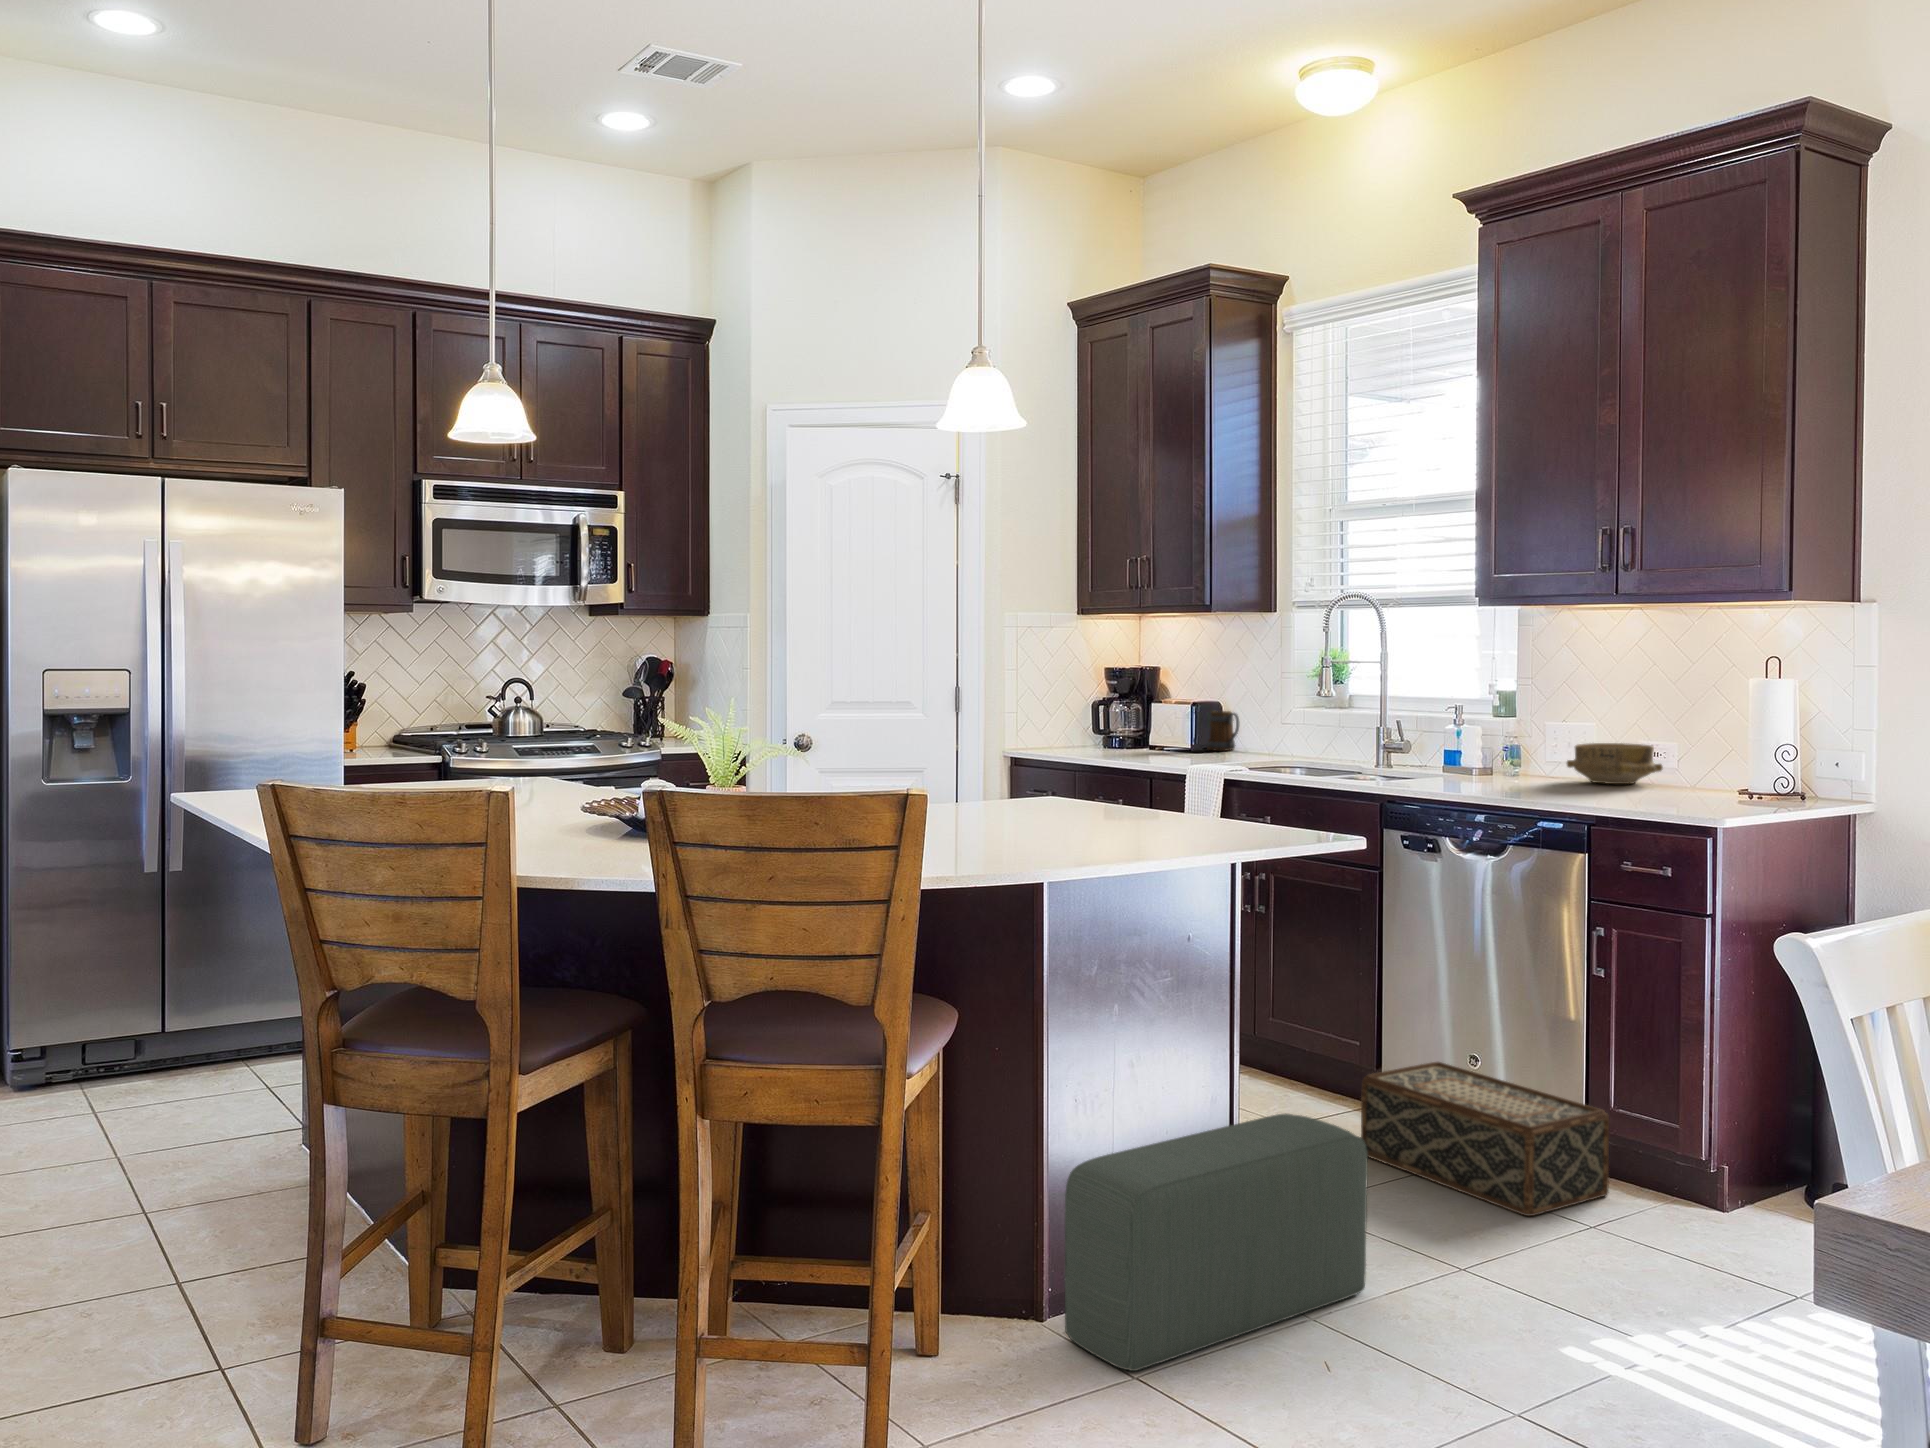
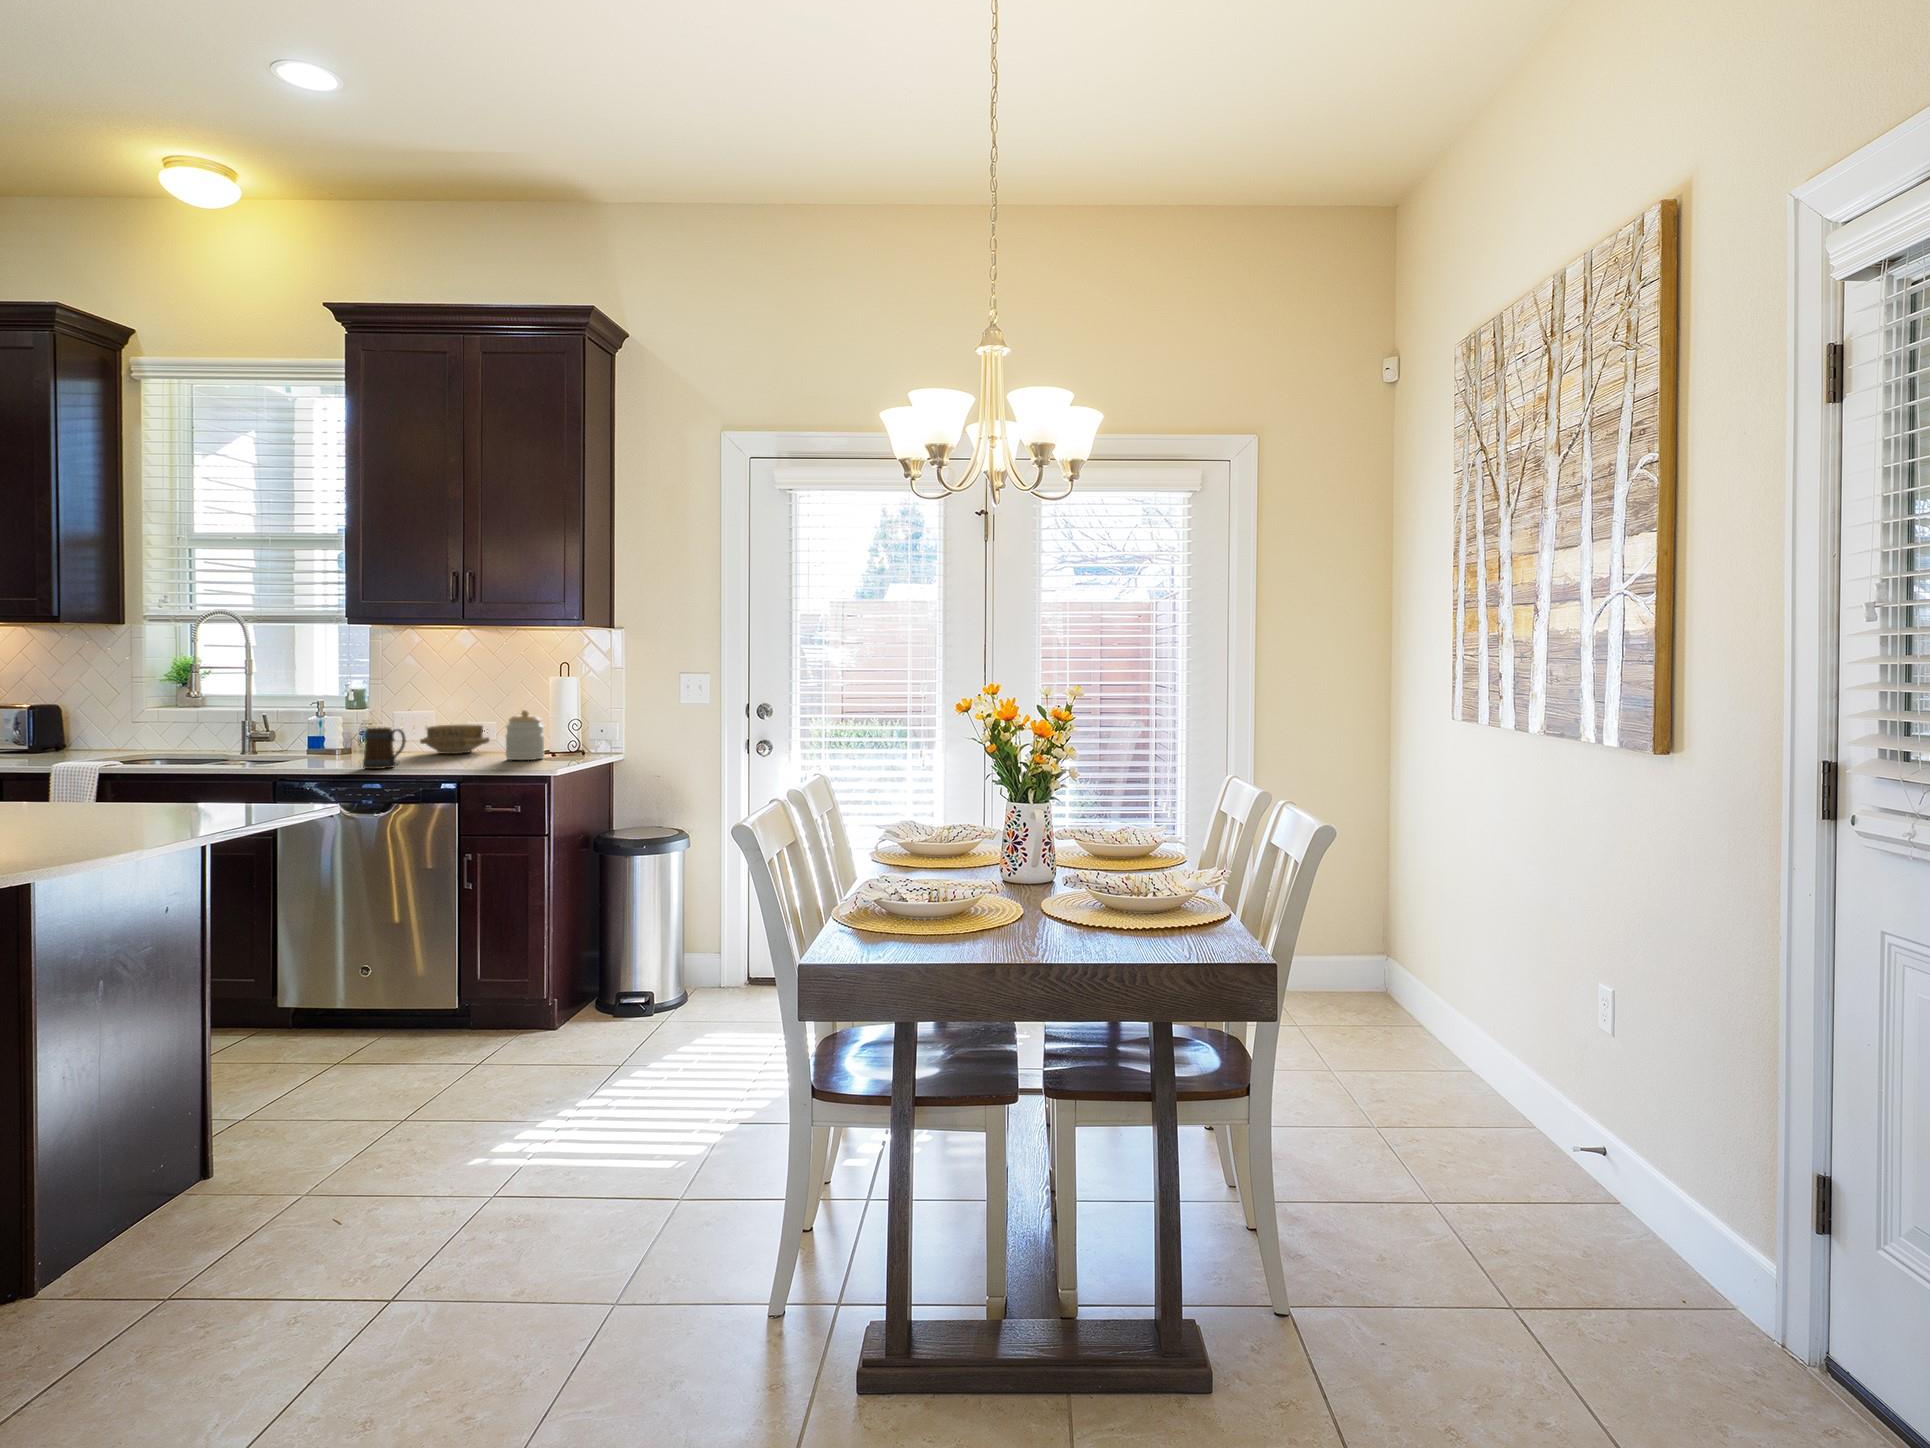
mug: present [1207,711,1239,751] -> present [363,727,406,769]
jar: none [1669,726,1730,801] -> present [506,710,544,760]
woven basket: present [1361,1062,1609,1216] -> none [279,978,480,1068]
pouf: present [1065,1114,1368,1371] -> none [83,1034,343,1285]

